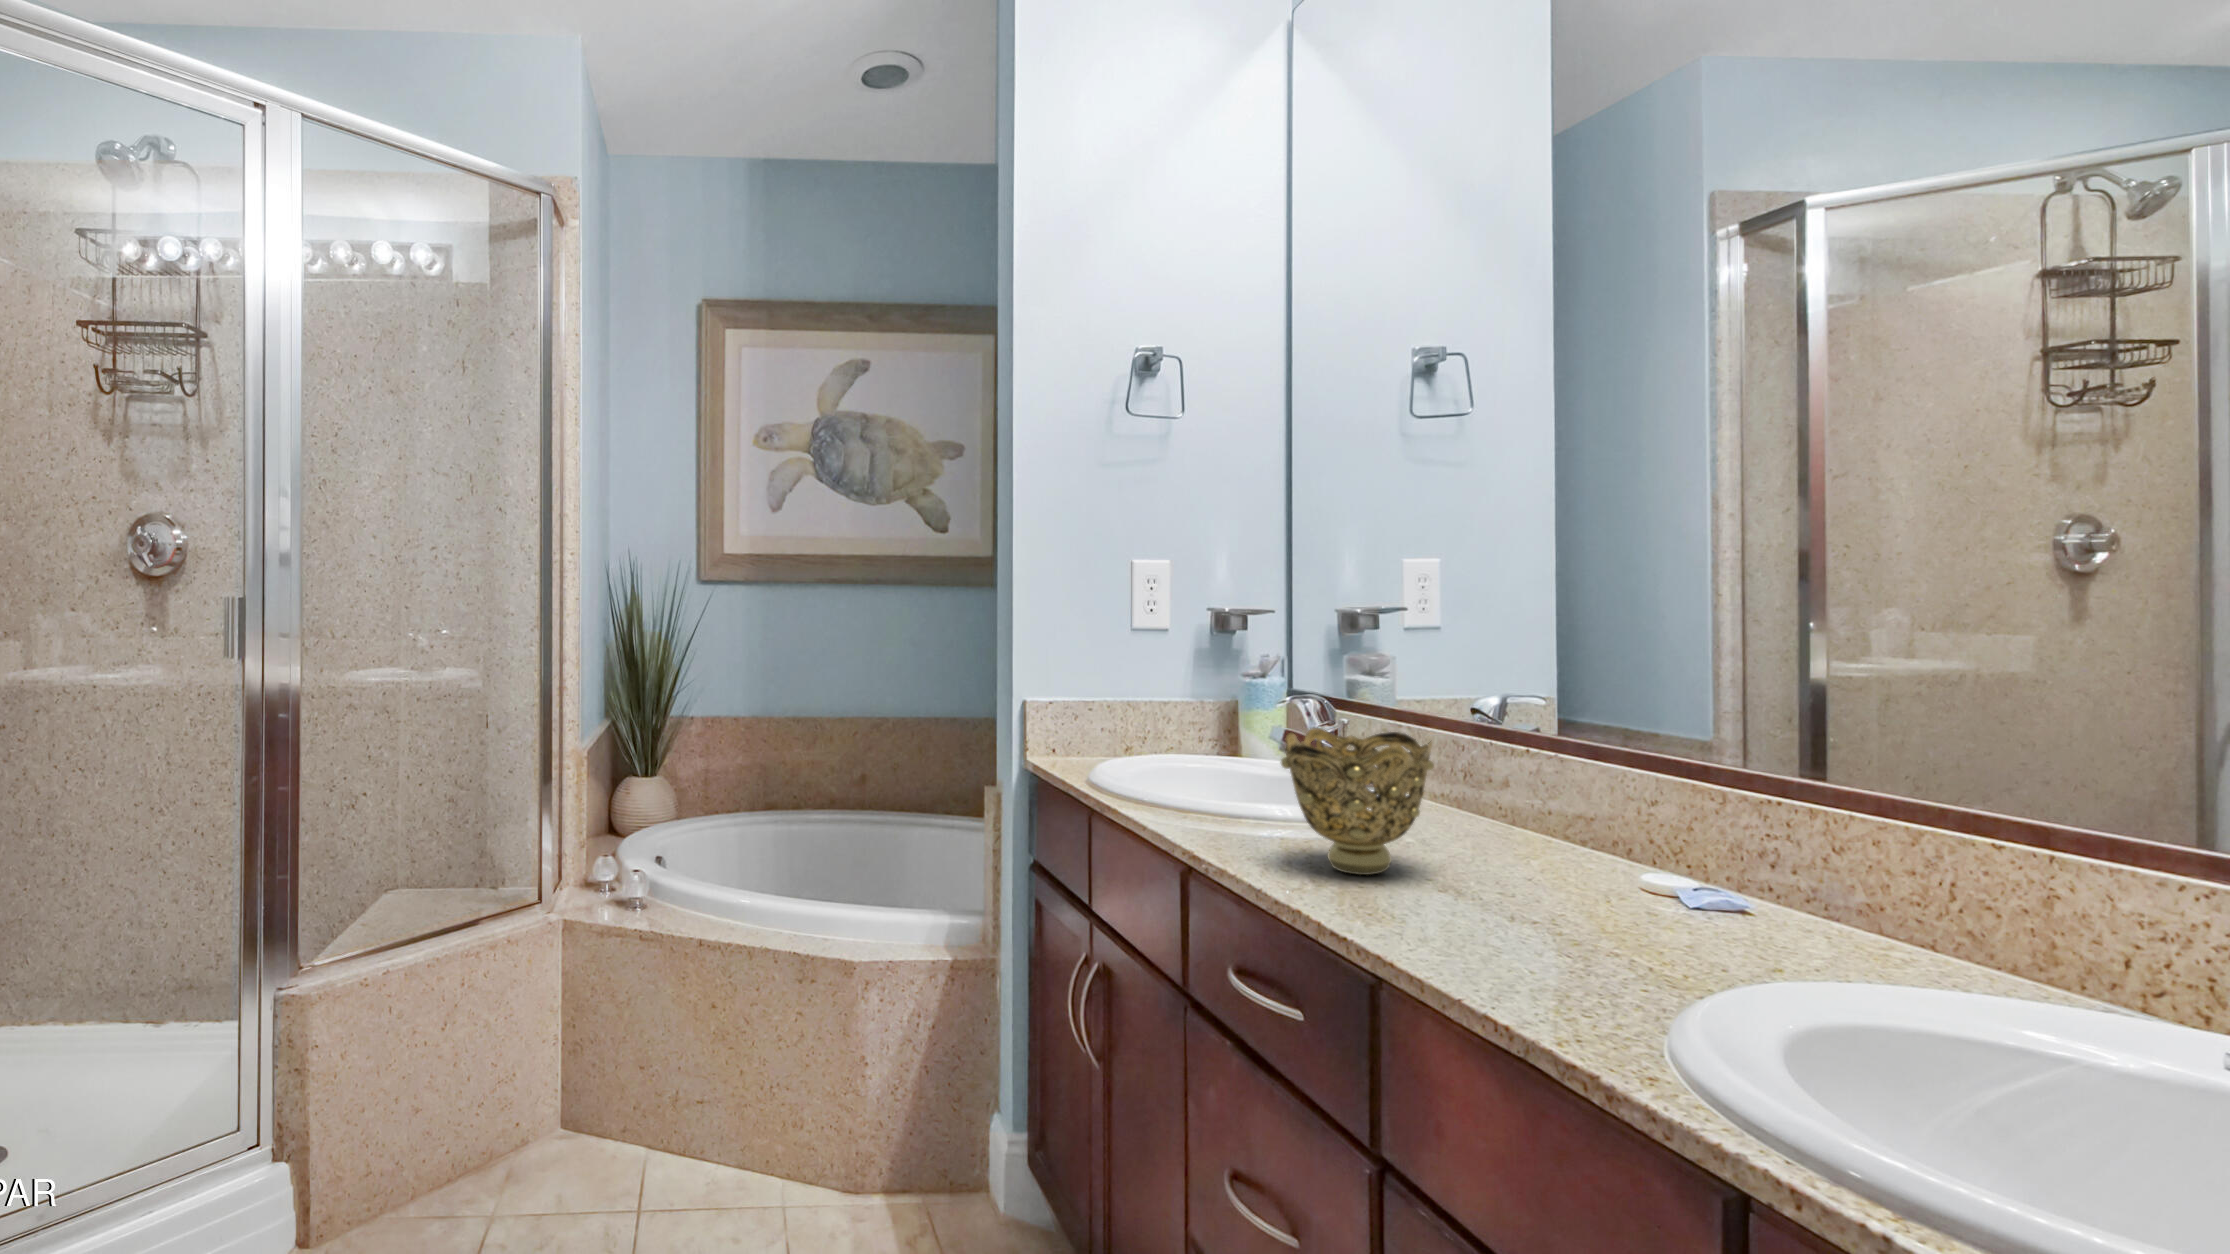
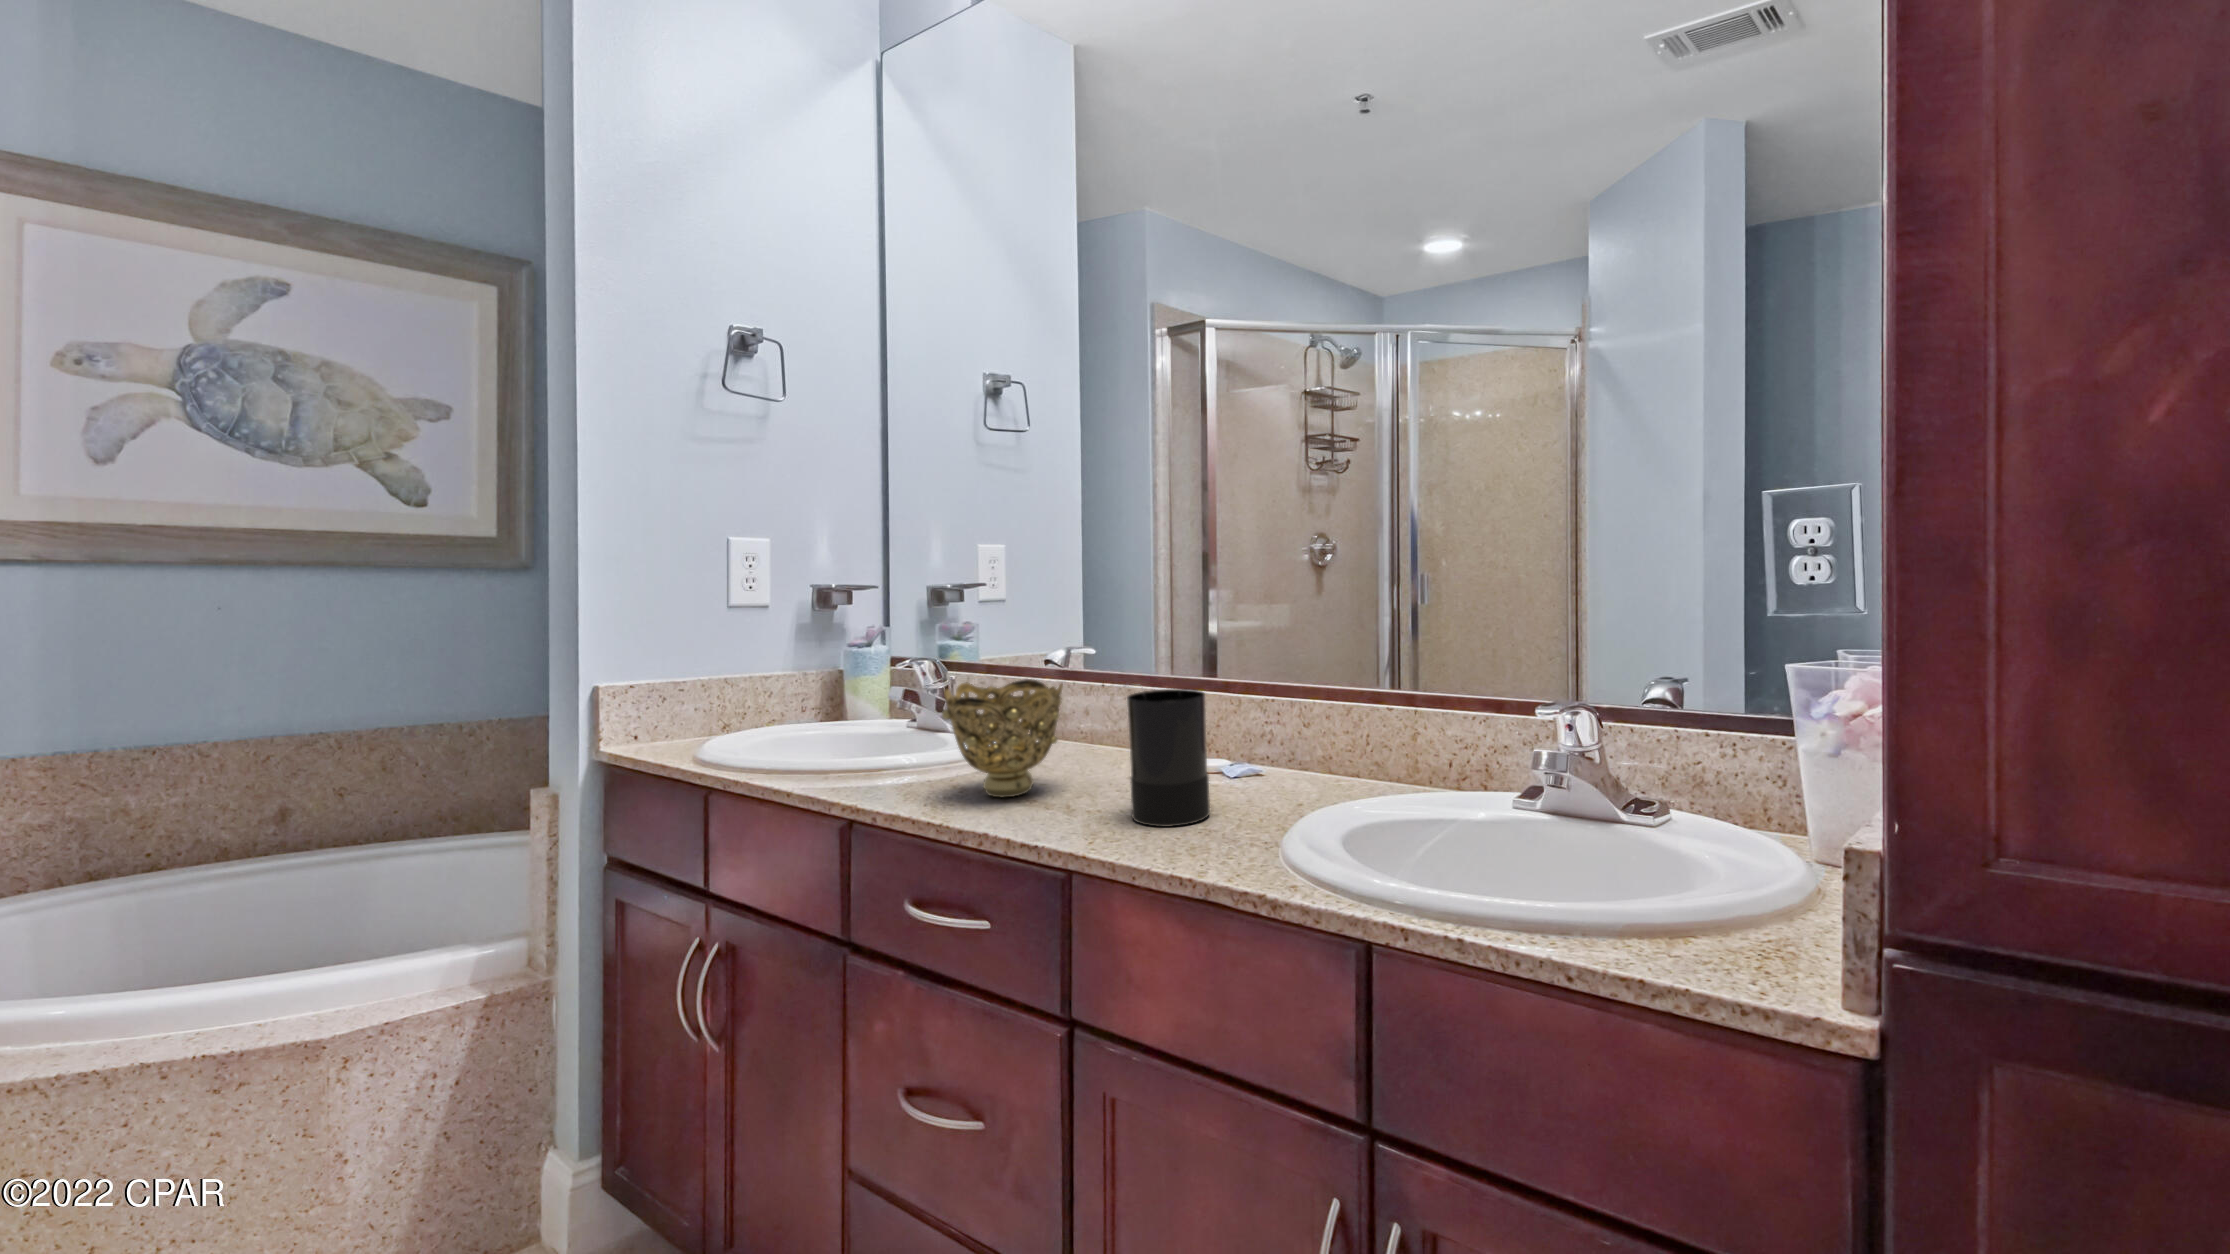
candle: none [1470,752,1608,956] -> present [1127,686,1210,827]

